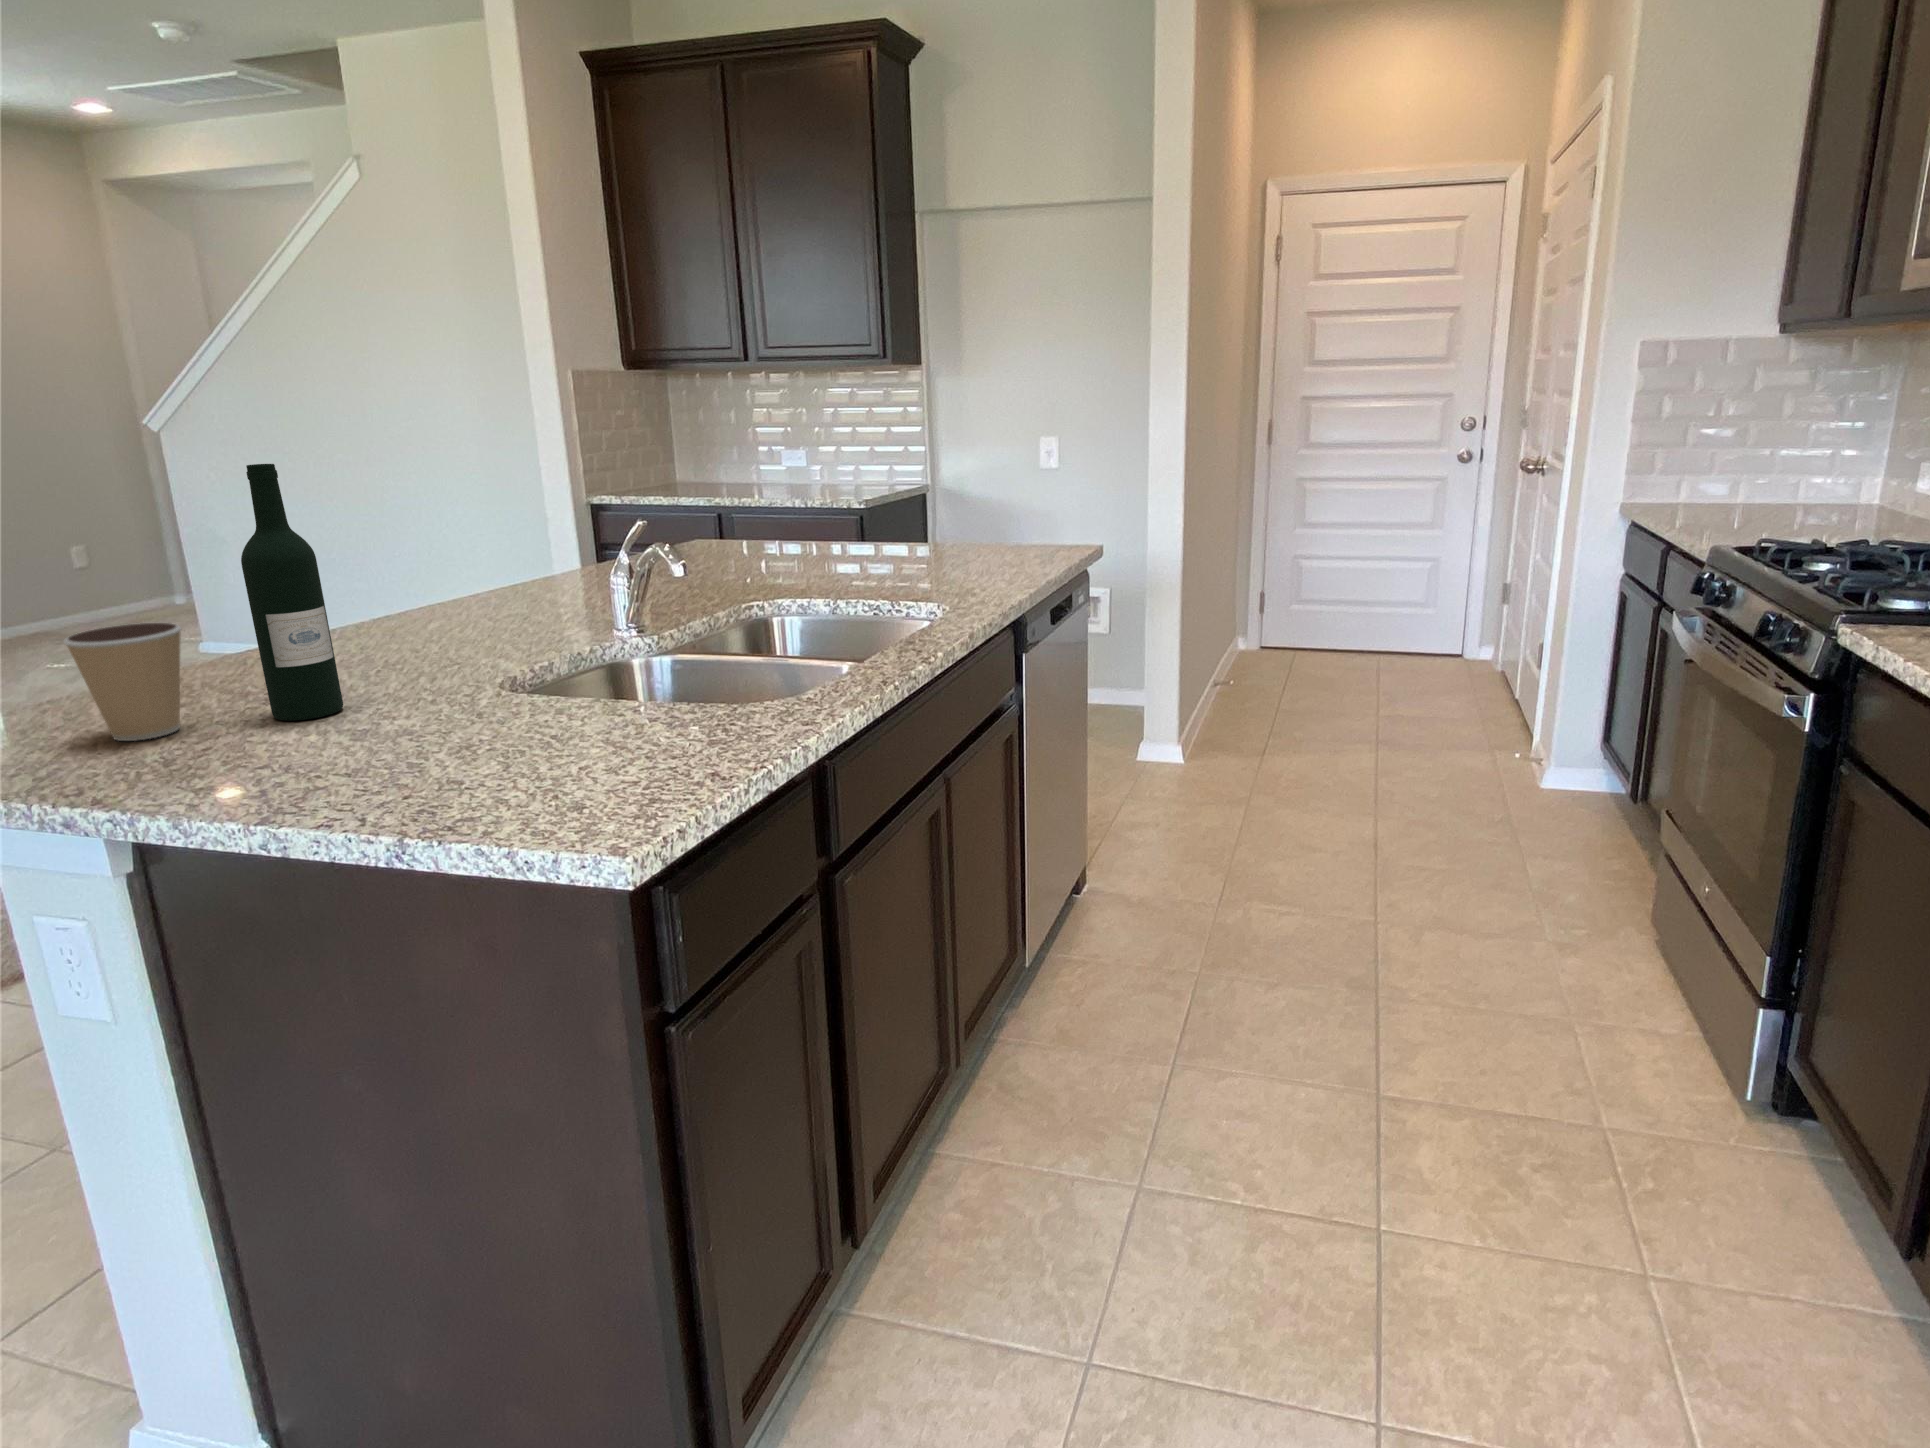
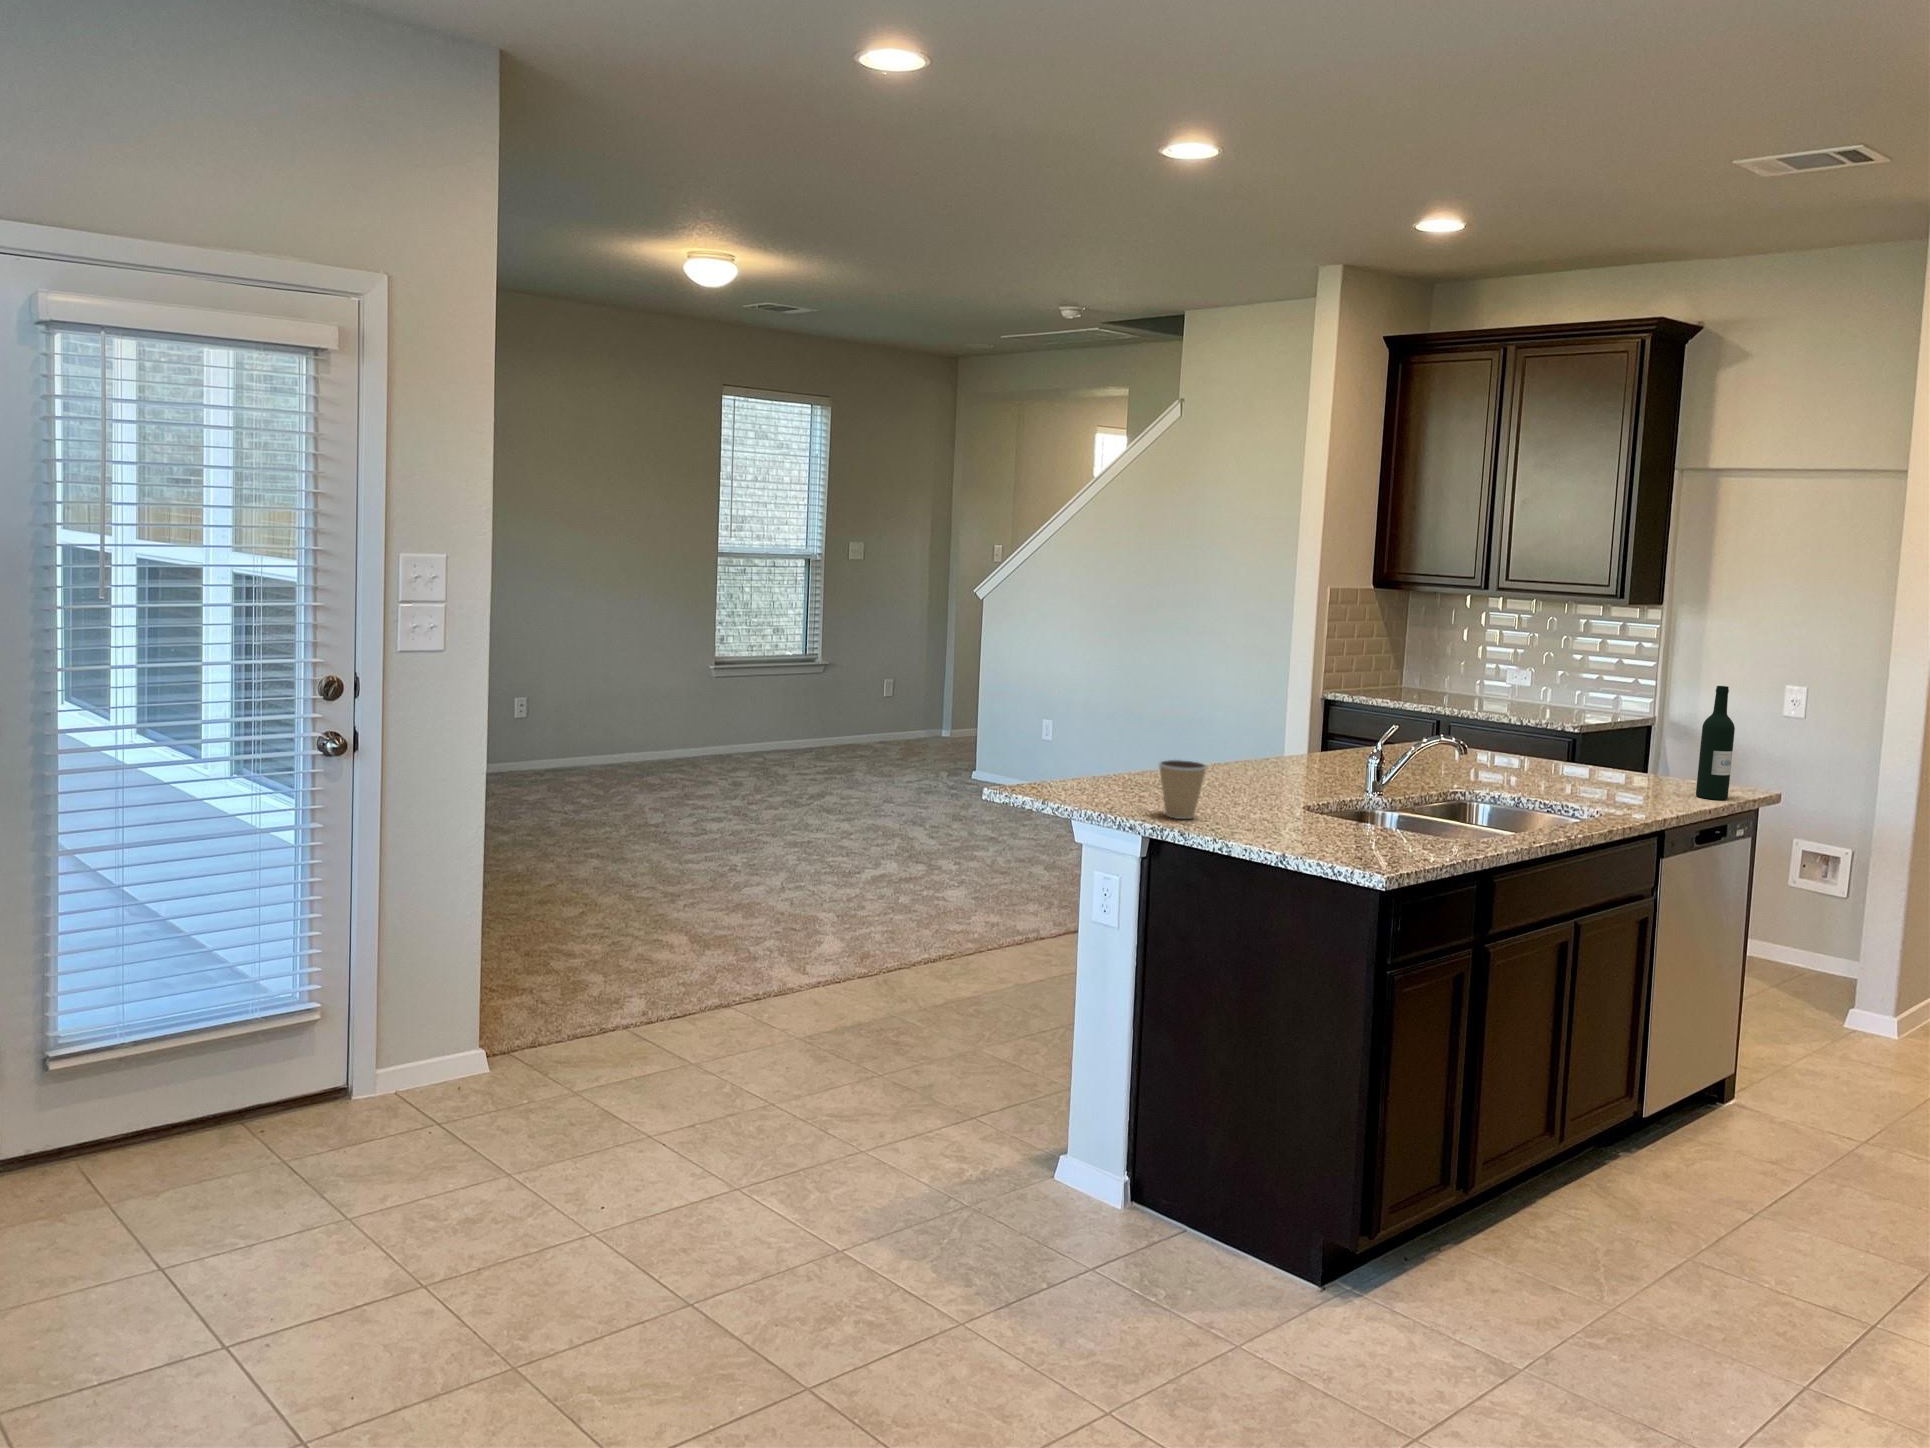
wine bottle: present [241,464,343,721] -> present [1696,686,1735,800]

